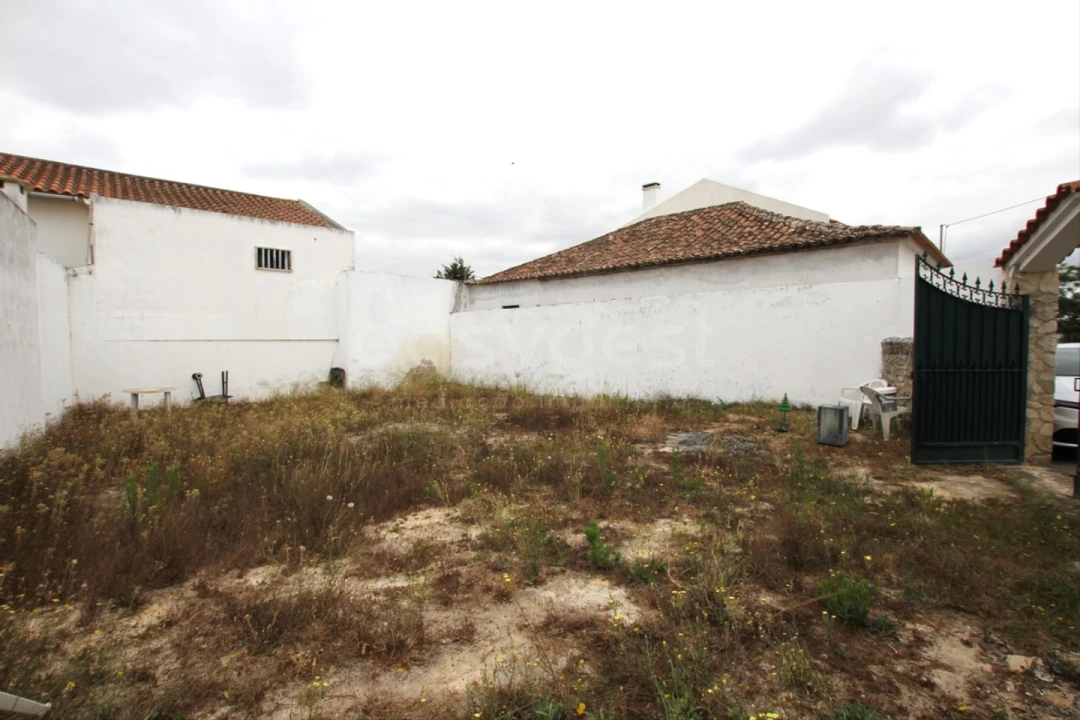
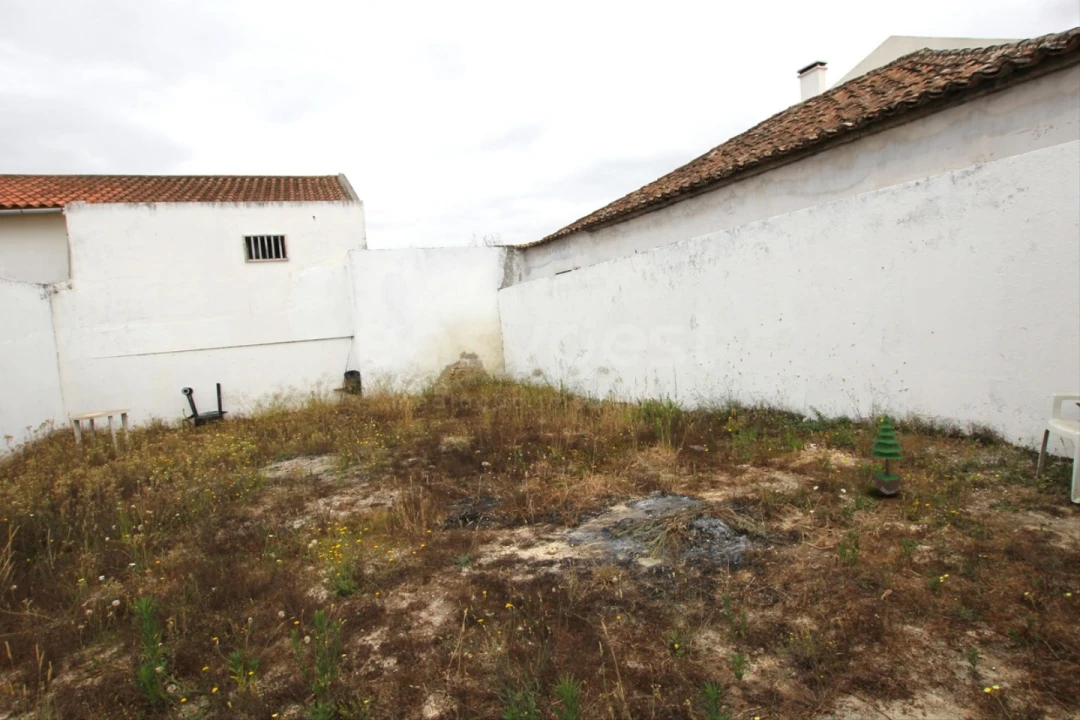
storage box: present [816,404,849,446] -> none [932,447,1022,556]

